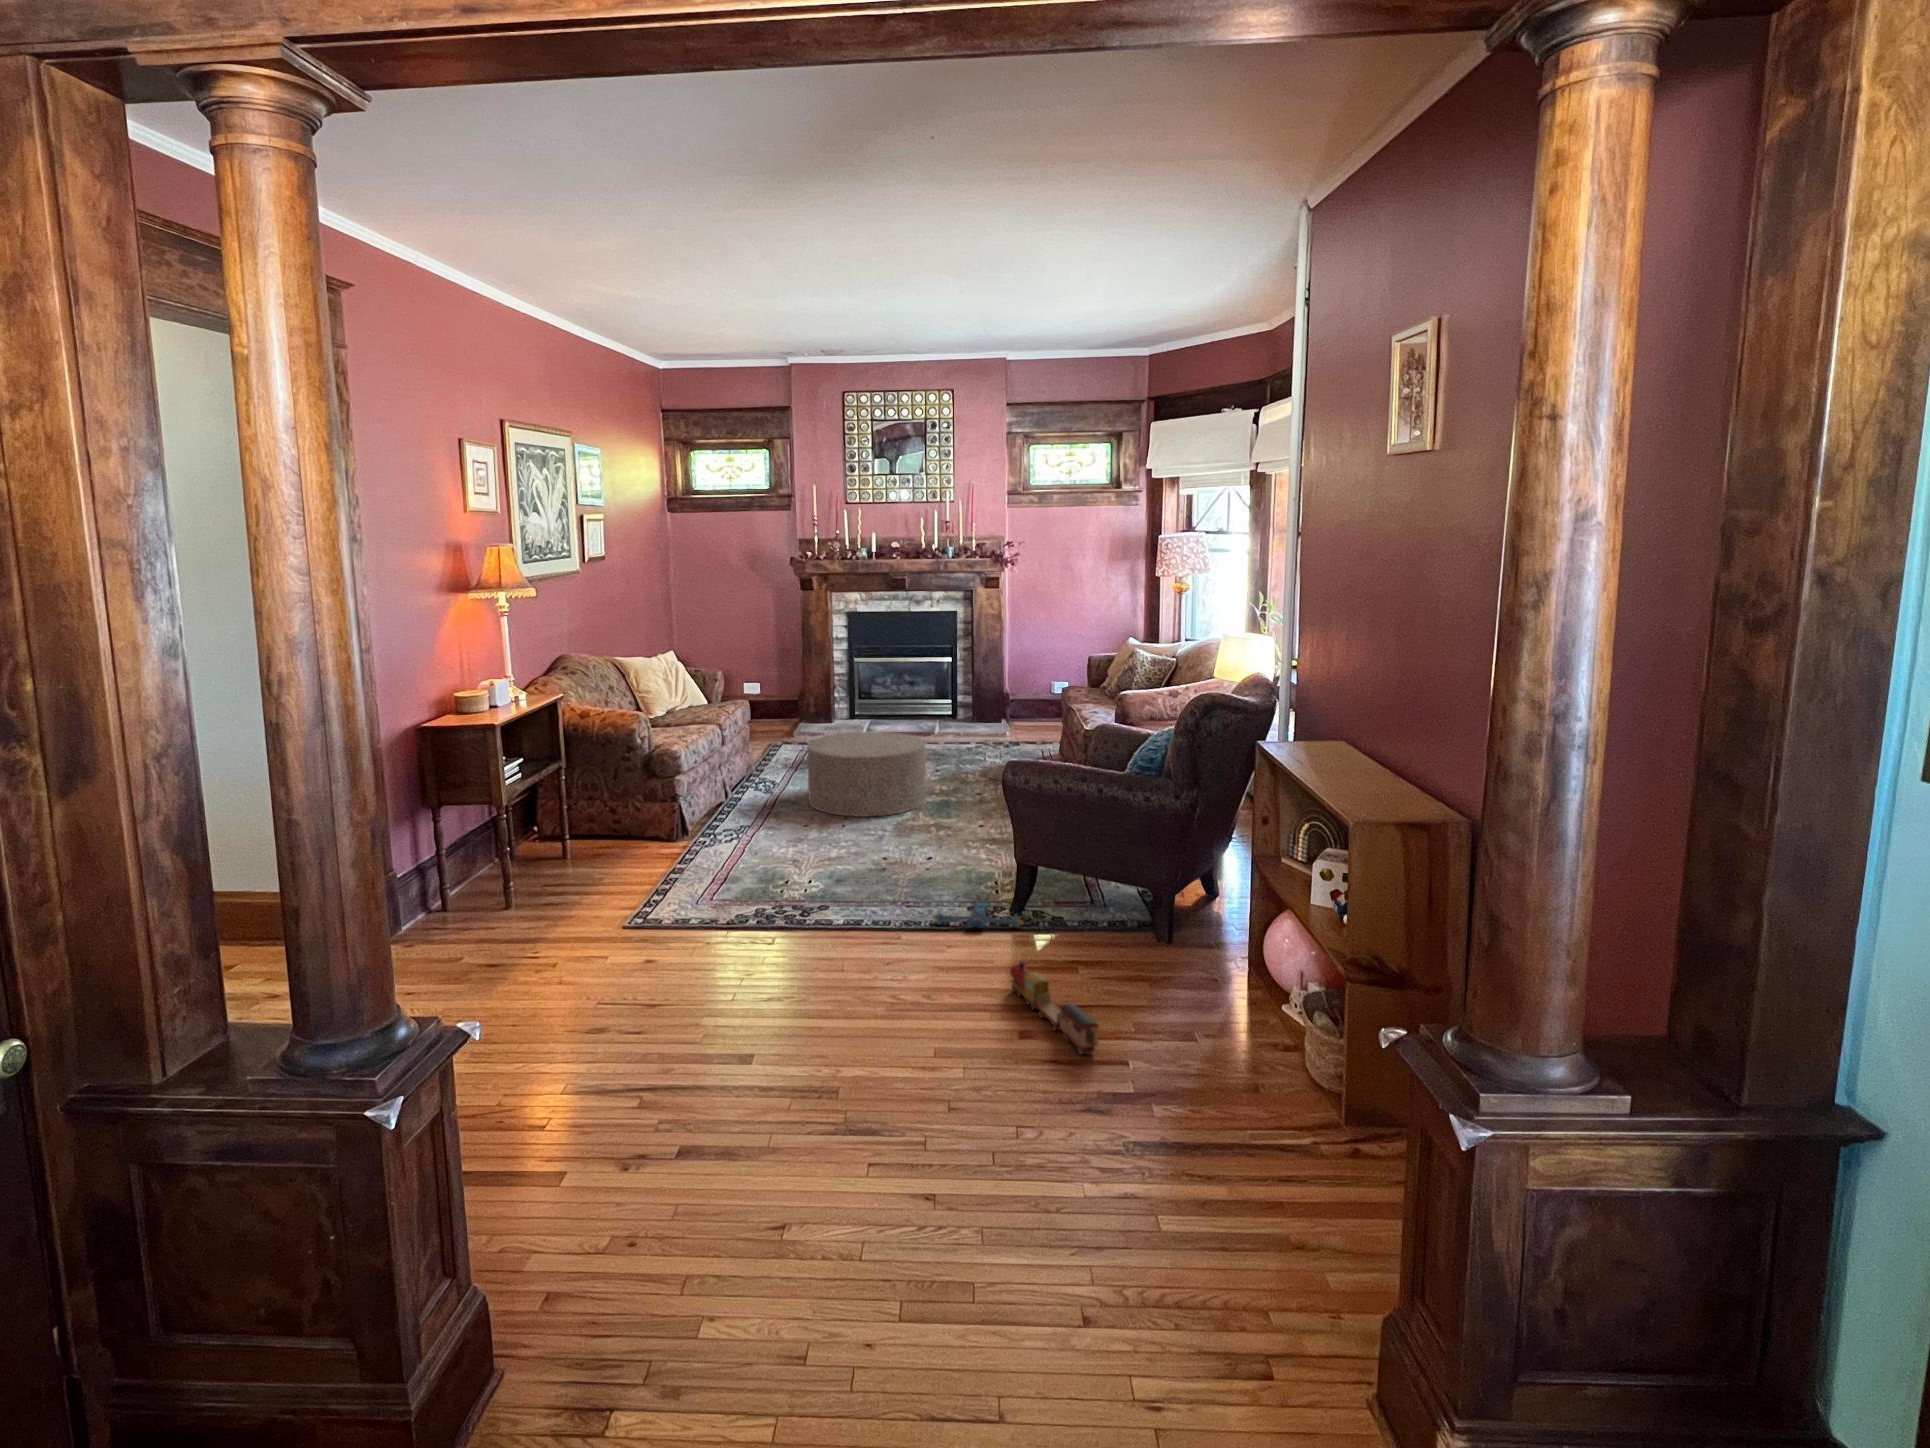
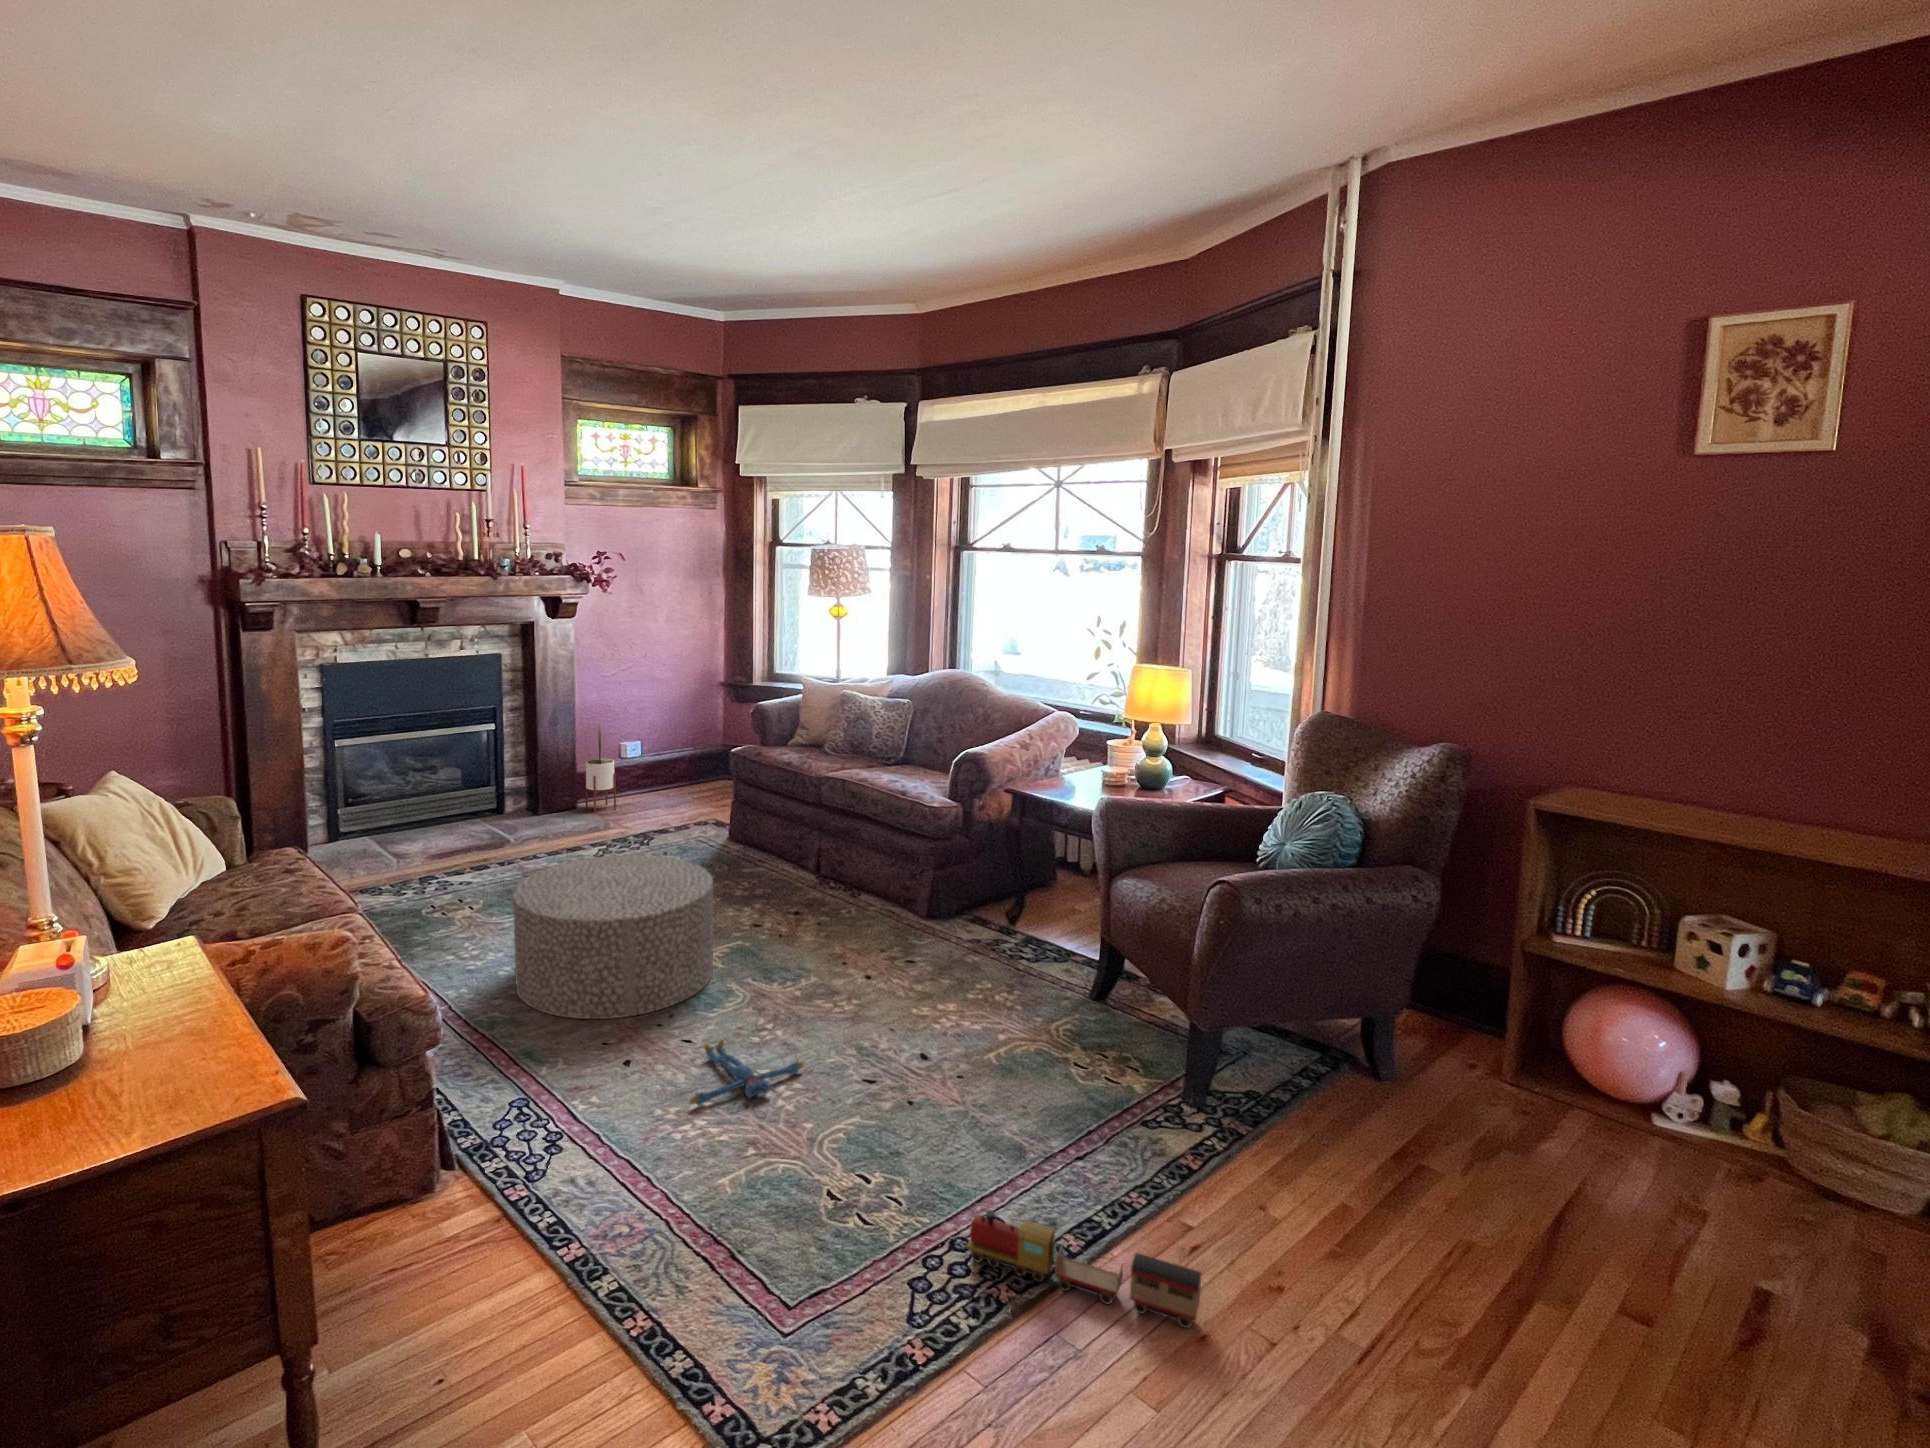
potted plant: none [1007,661,1027,730] -> present [585,727,616,812]
plush toy: present [933,894,1024,928] -> present [690,1040,804,1105]
toy train: present [1010,961,1099,1054] -> present [966,1210,1202,1328]

